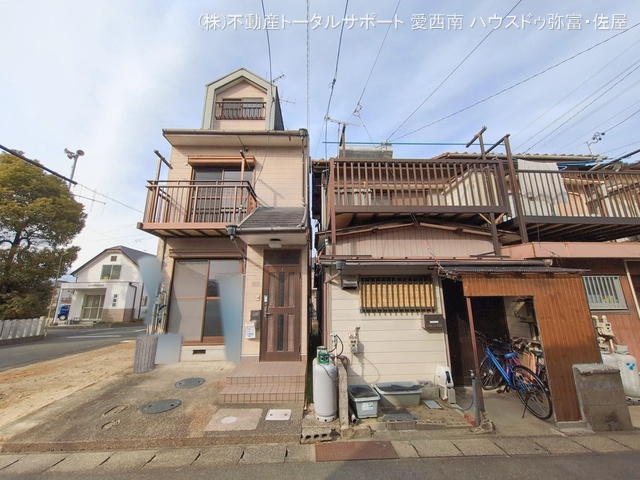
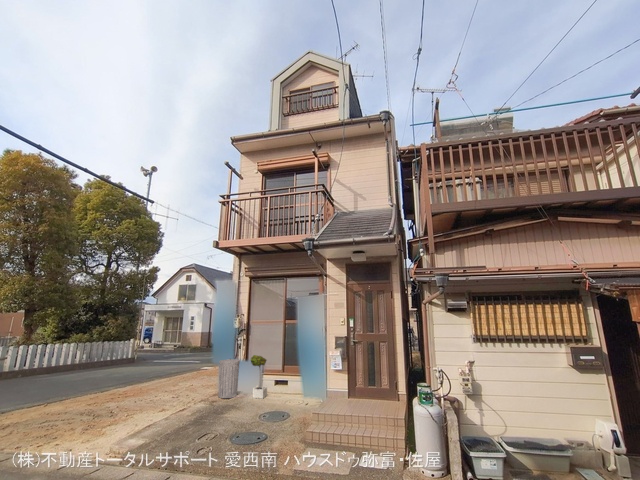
potted tree: none [170,330,187,370] -> present [251,355,267,398]

